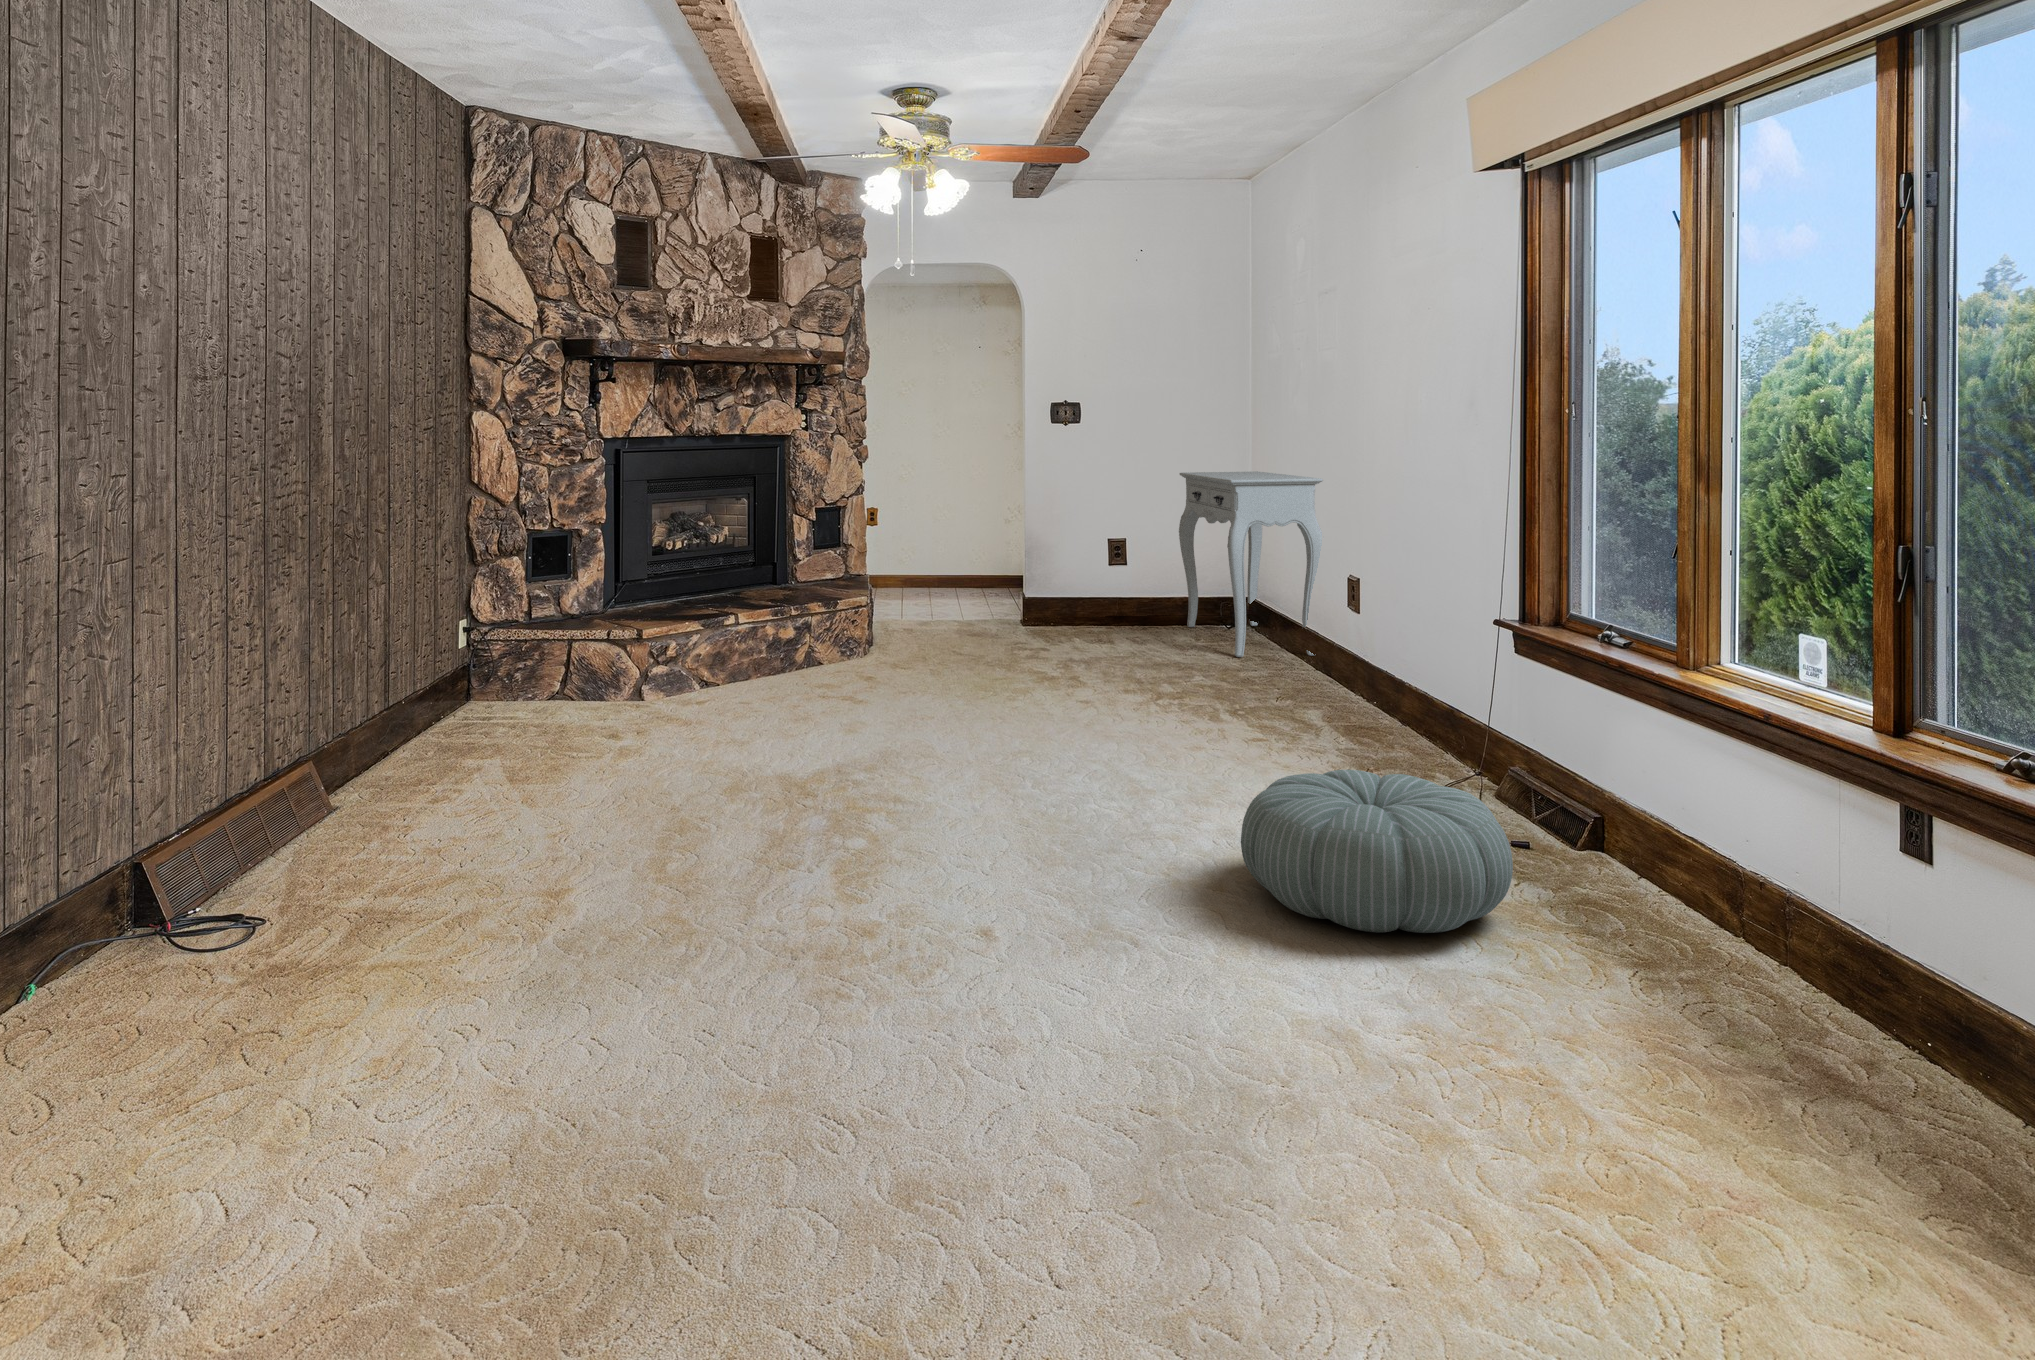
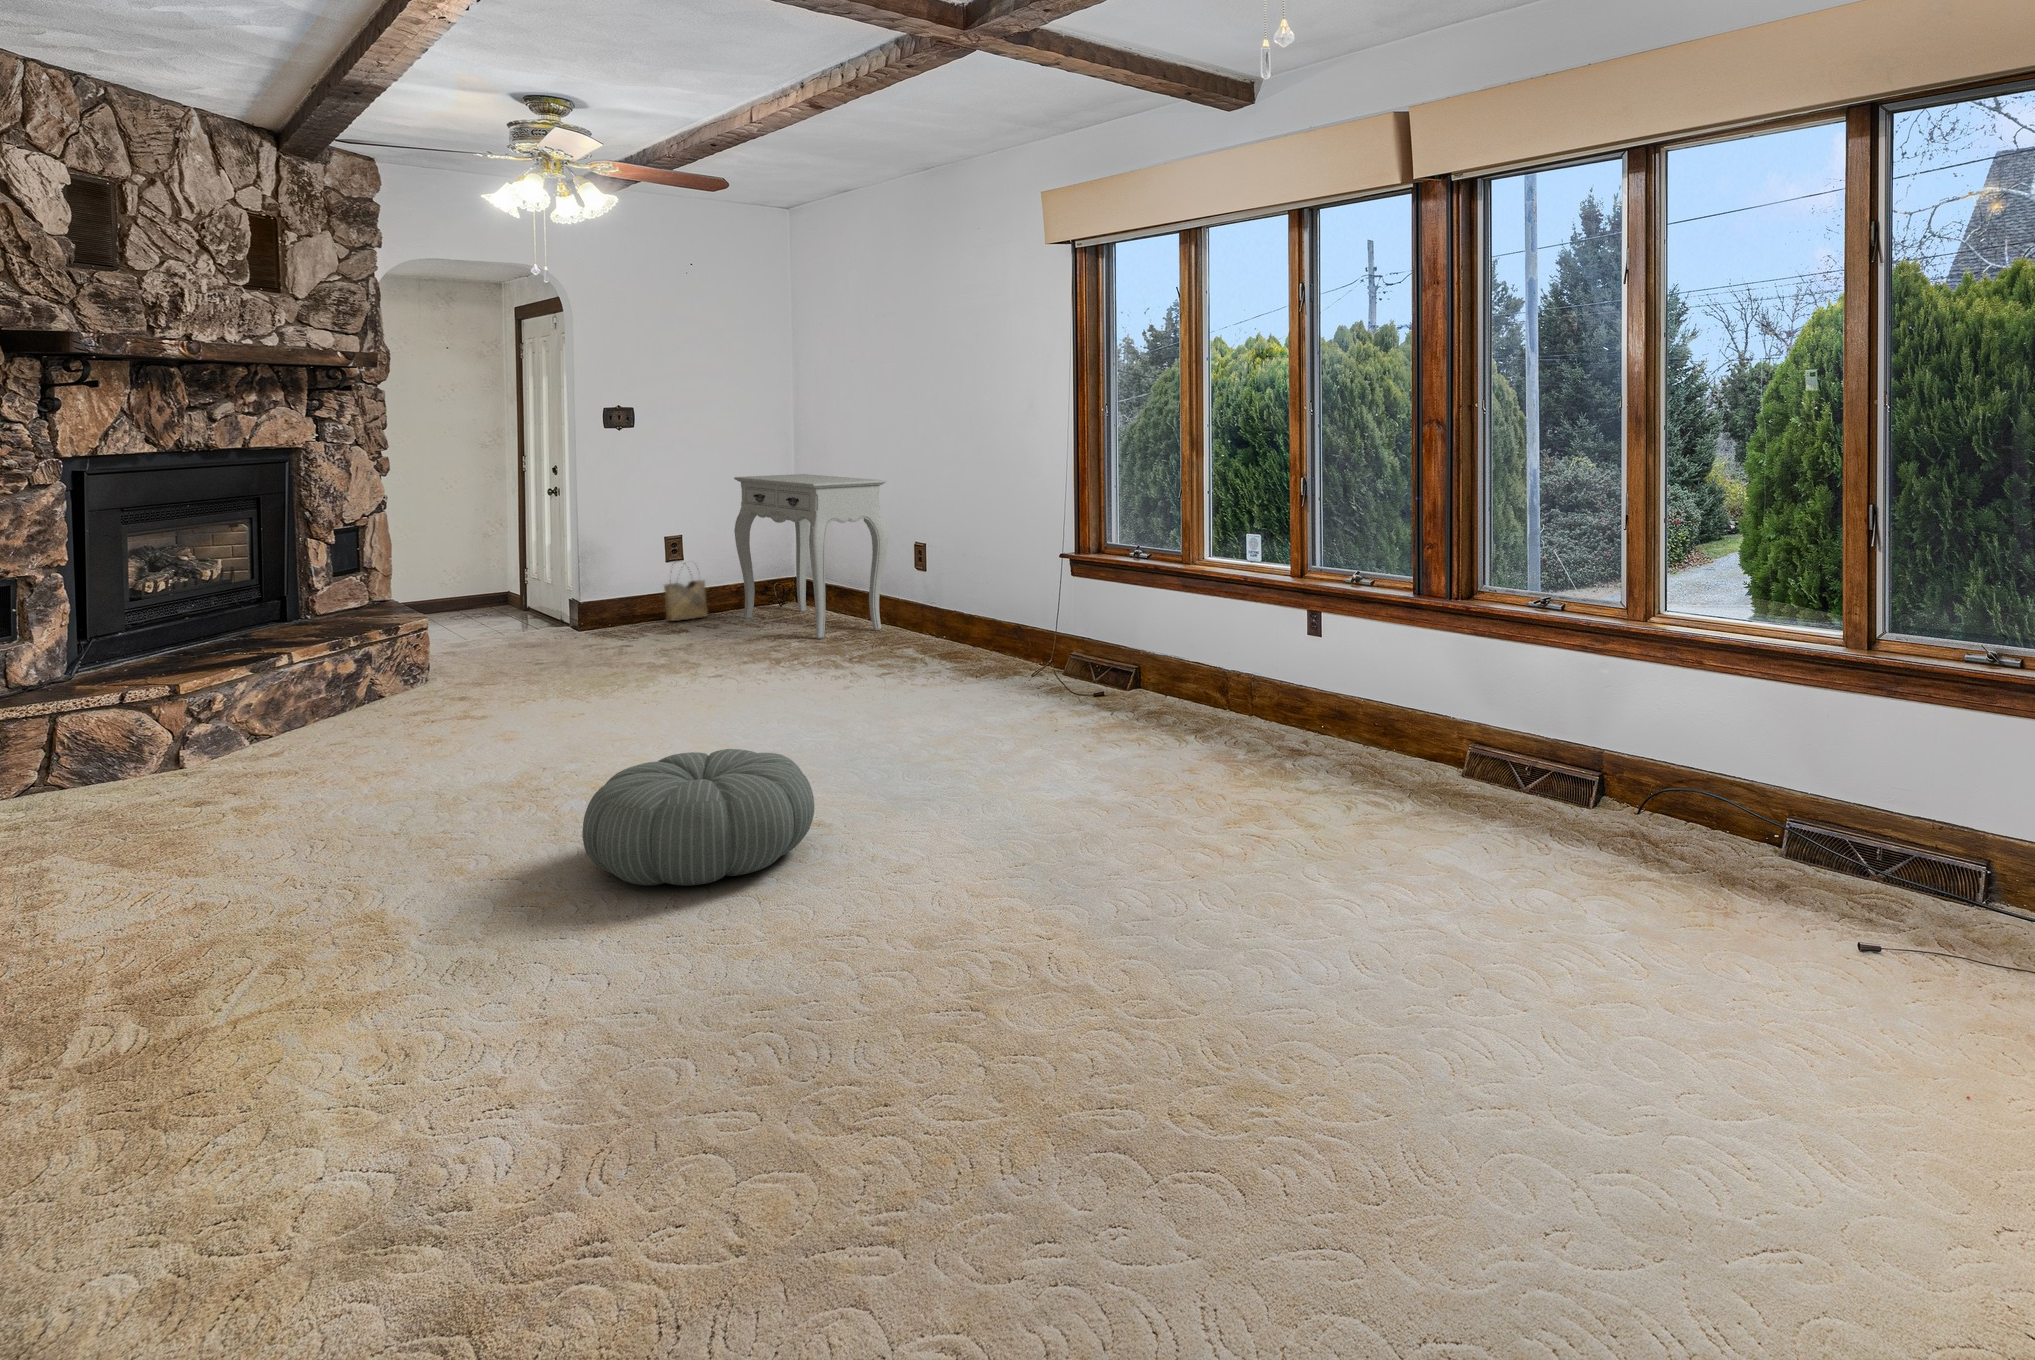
woven basket: none [1109,559,1154,621] -> present [664,563,708,621]
pouf: present [1241,770,1513,933] -> present [582,749,814,886]

